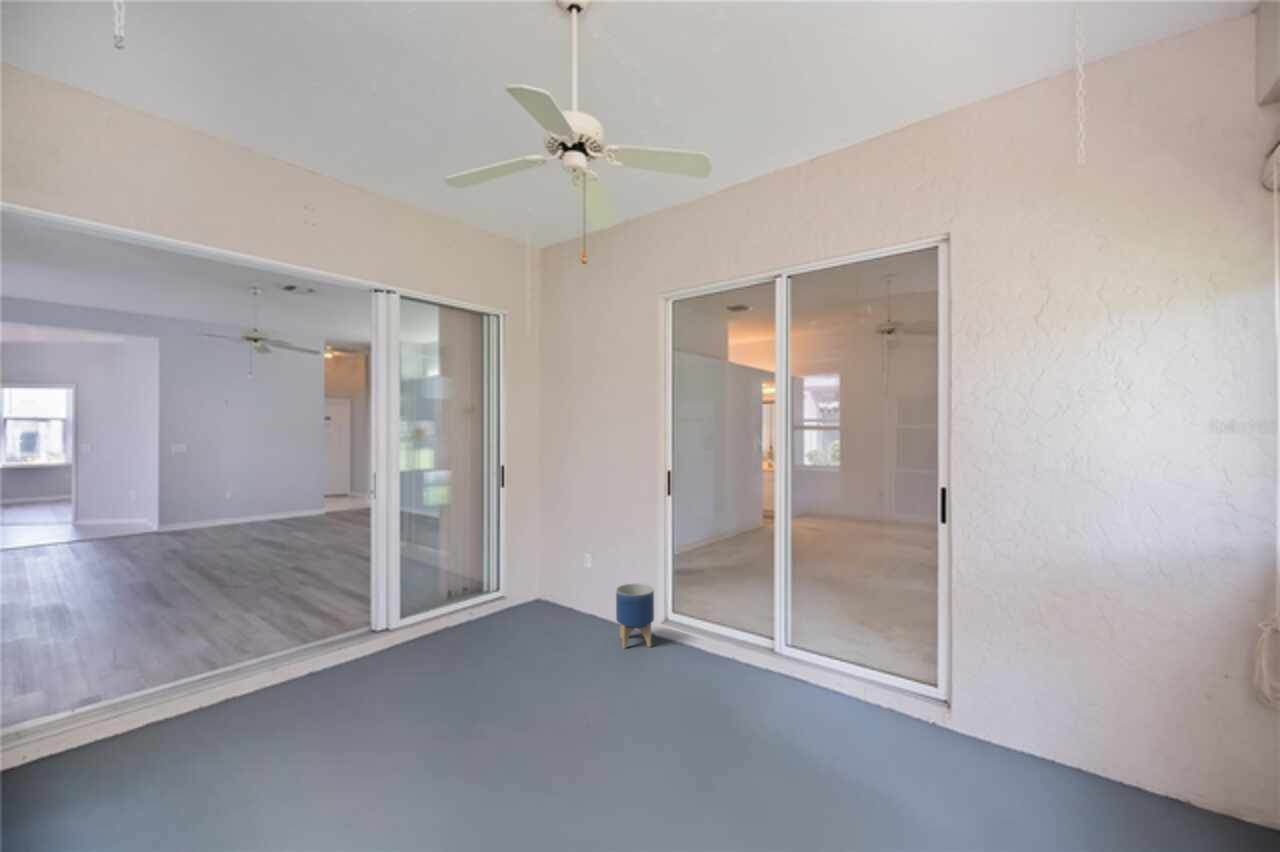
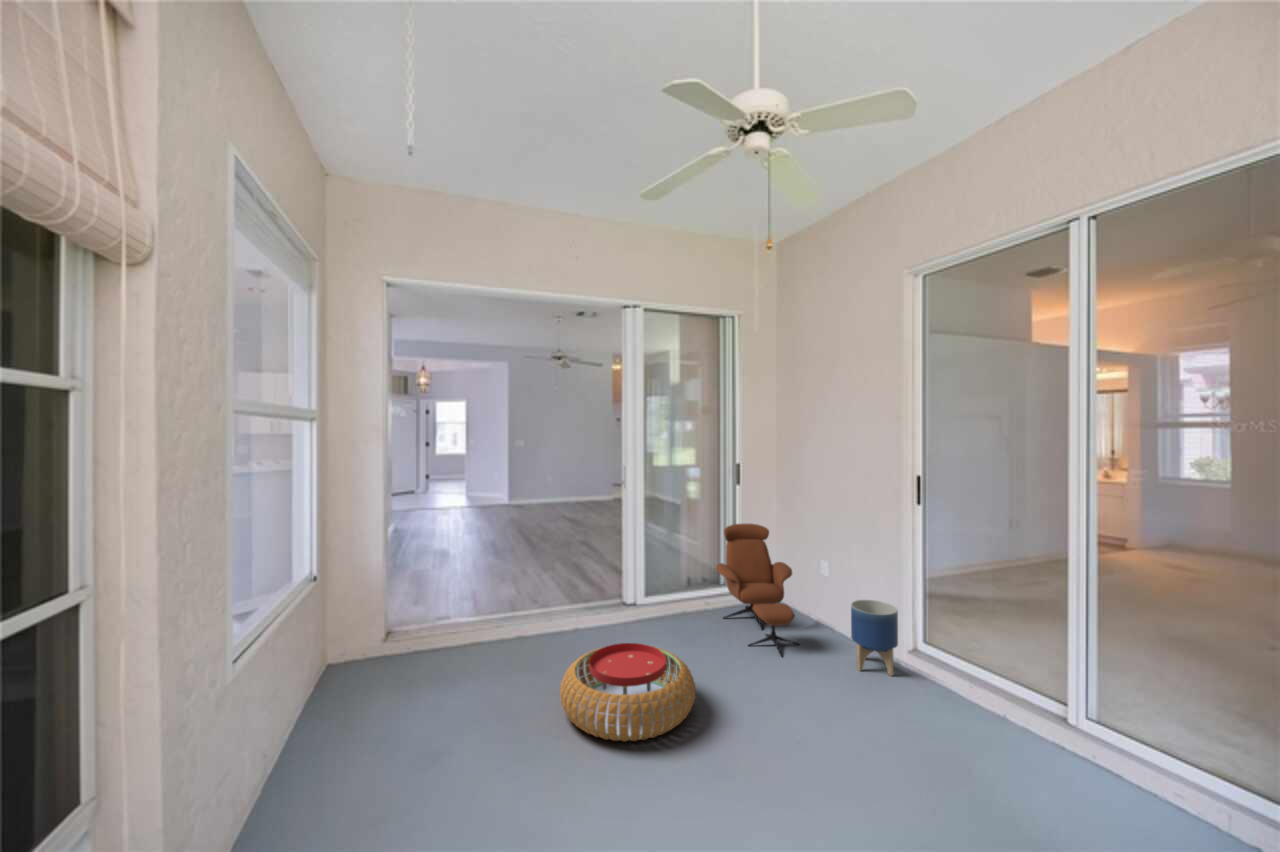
lounge chair: none [482,526,569,652] -> present [716,523,799,656]
pouf: none [316,668,482,783] -> present [560,643,695,742]

